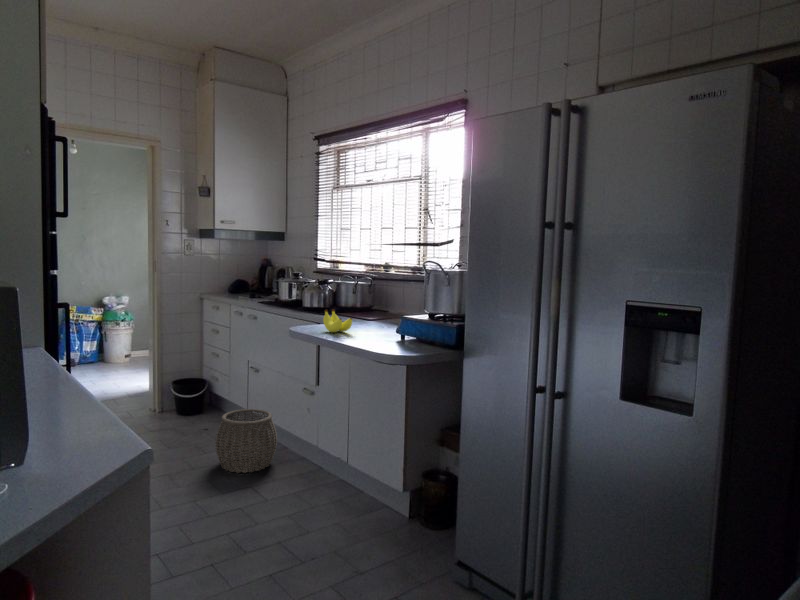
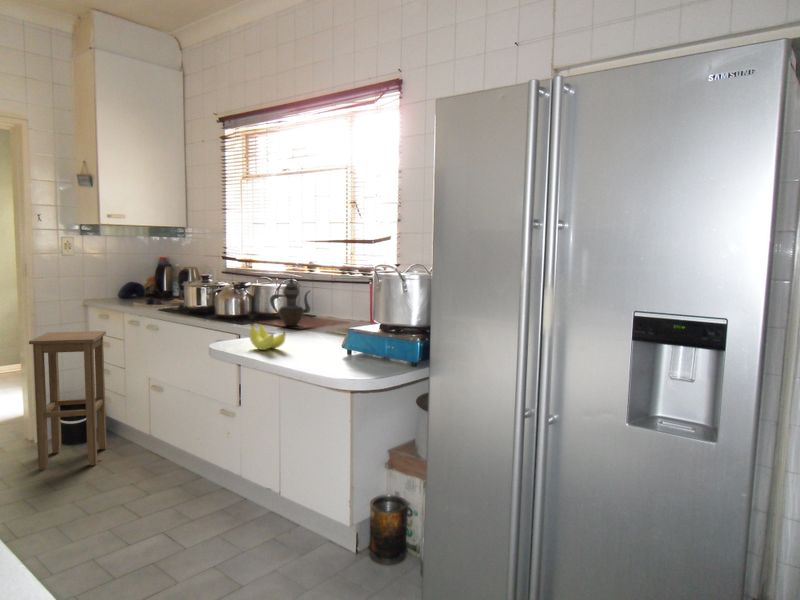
teapot: none [347,274,383,318] -> present [270,277,310,326]
stool: none [156,319,216,432] -> present [29,331,107,470]
woven basket: present [215,409,277,473] -> none [115,437,192,516]

